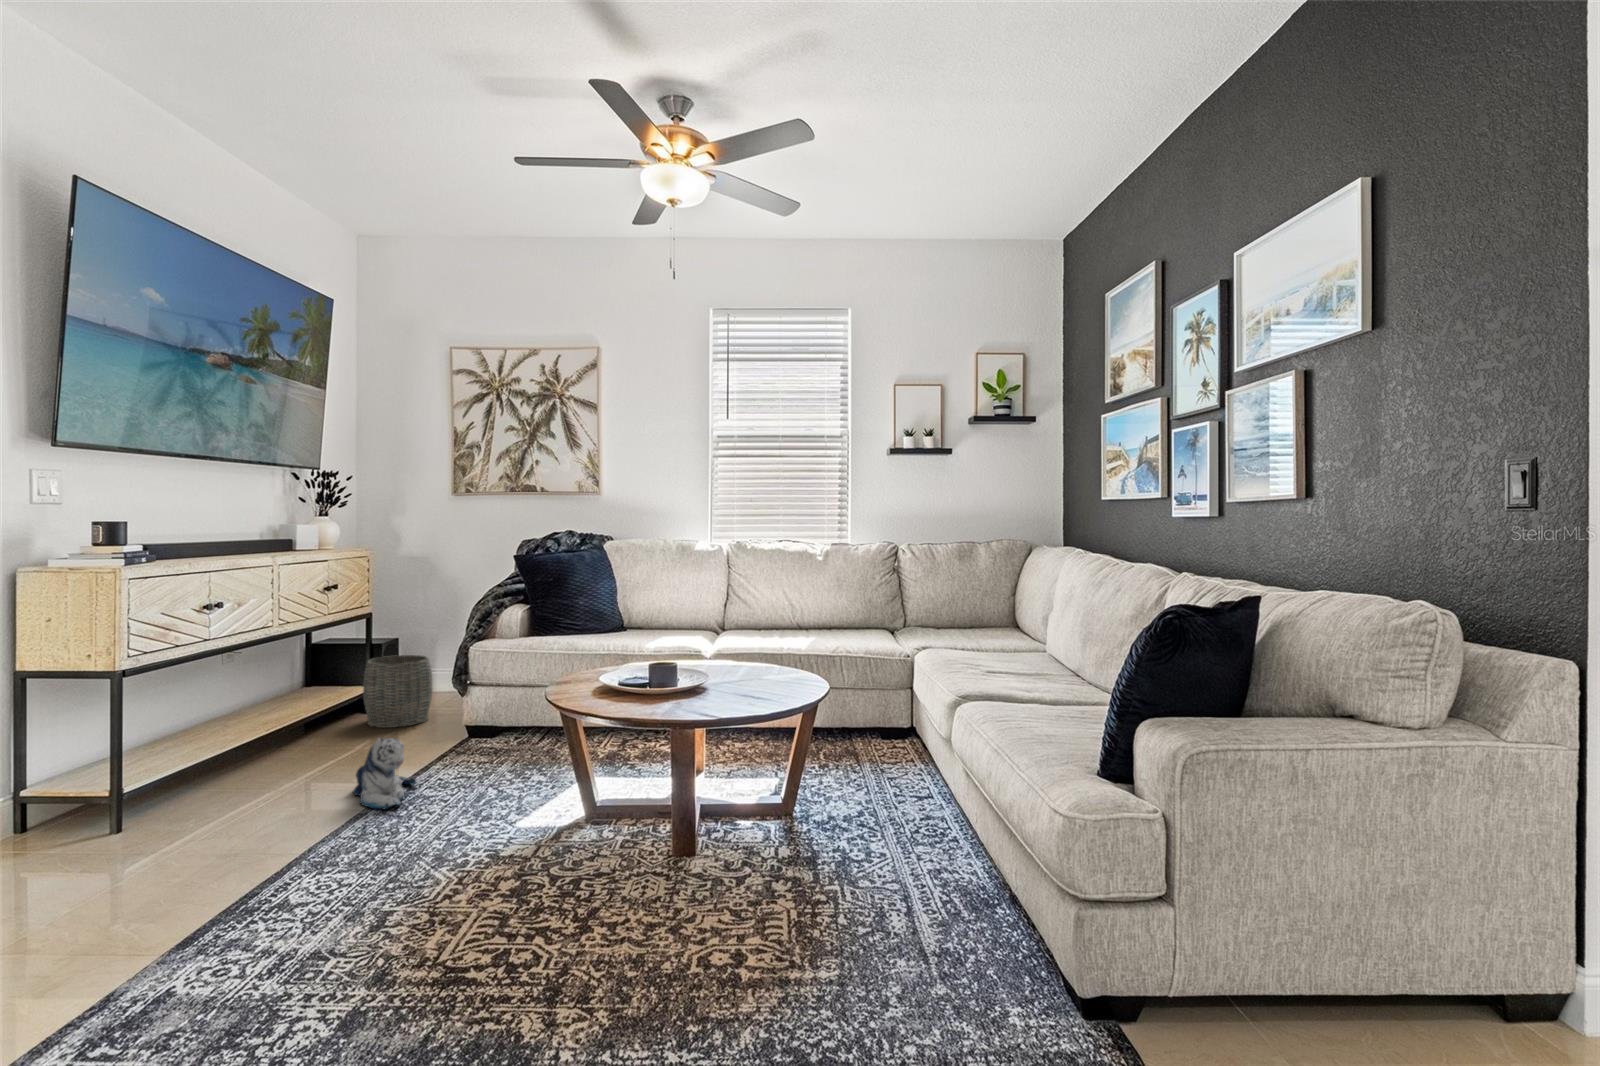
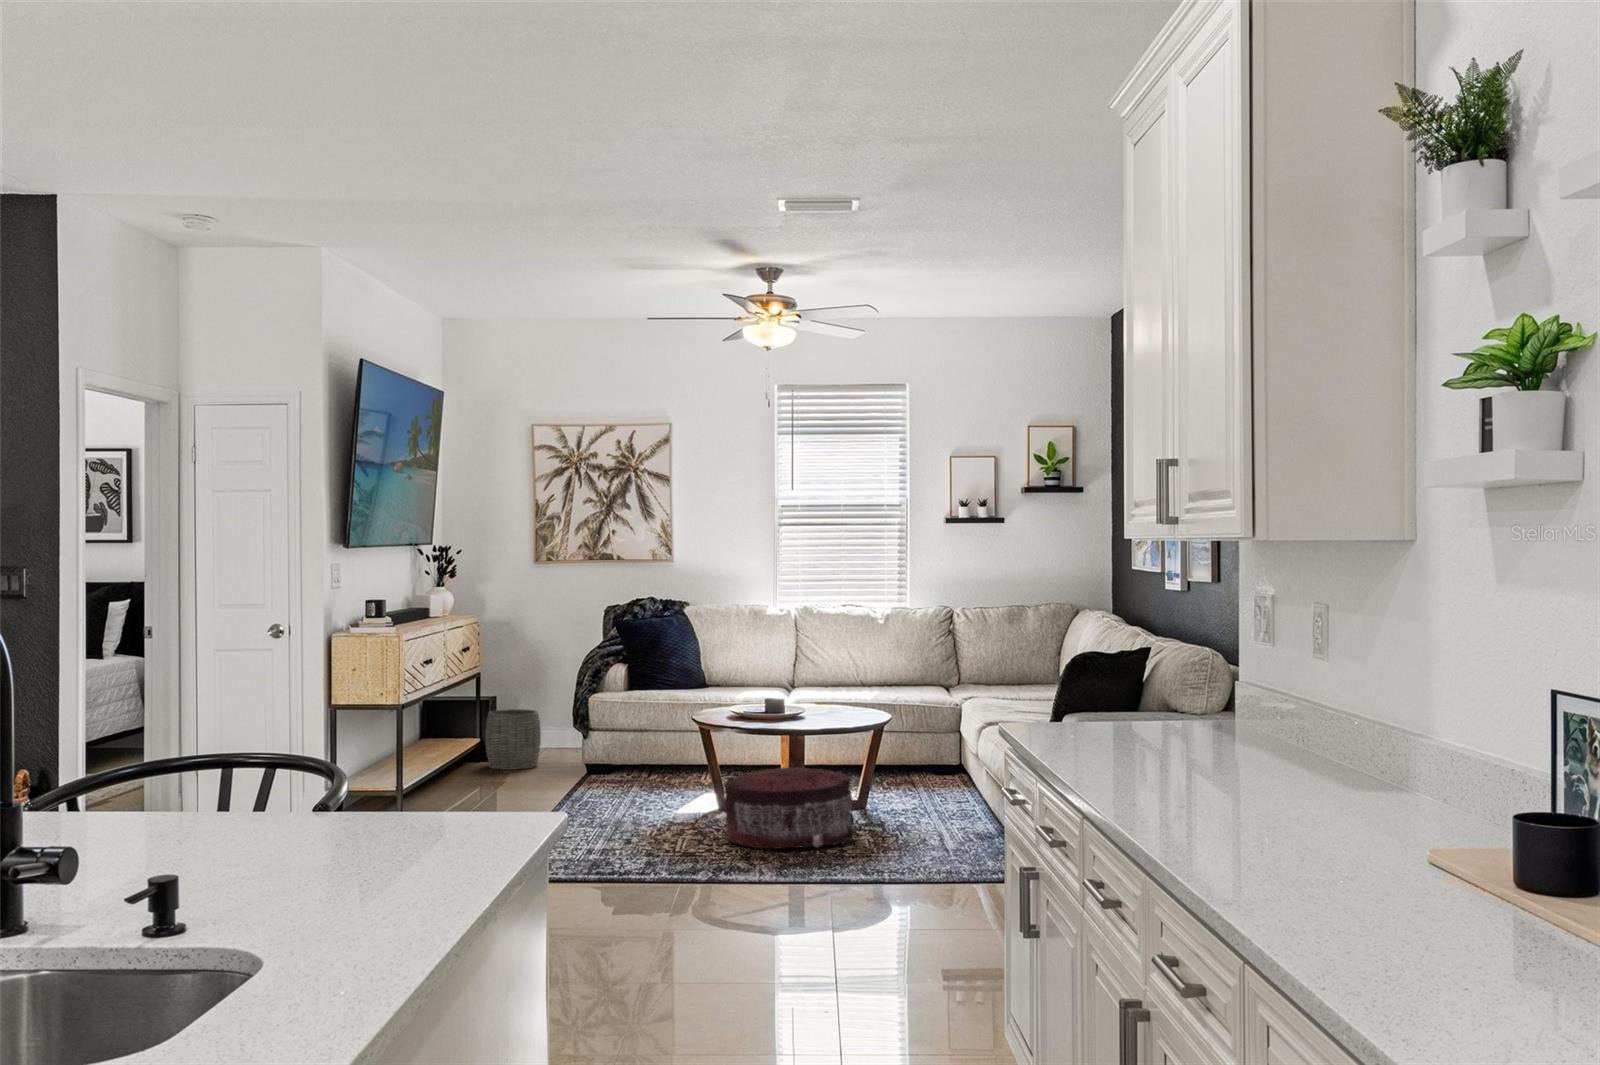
plush toy: present [353,738,416,809] -> none [538,757,583,806]
pouf: none [536,783,764,975] -> present [724,767,855,849]

